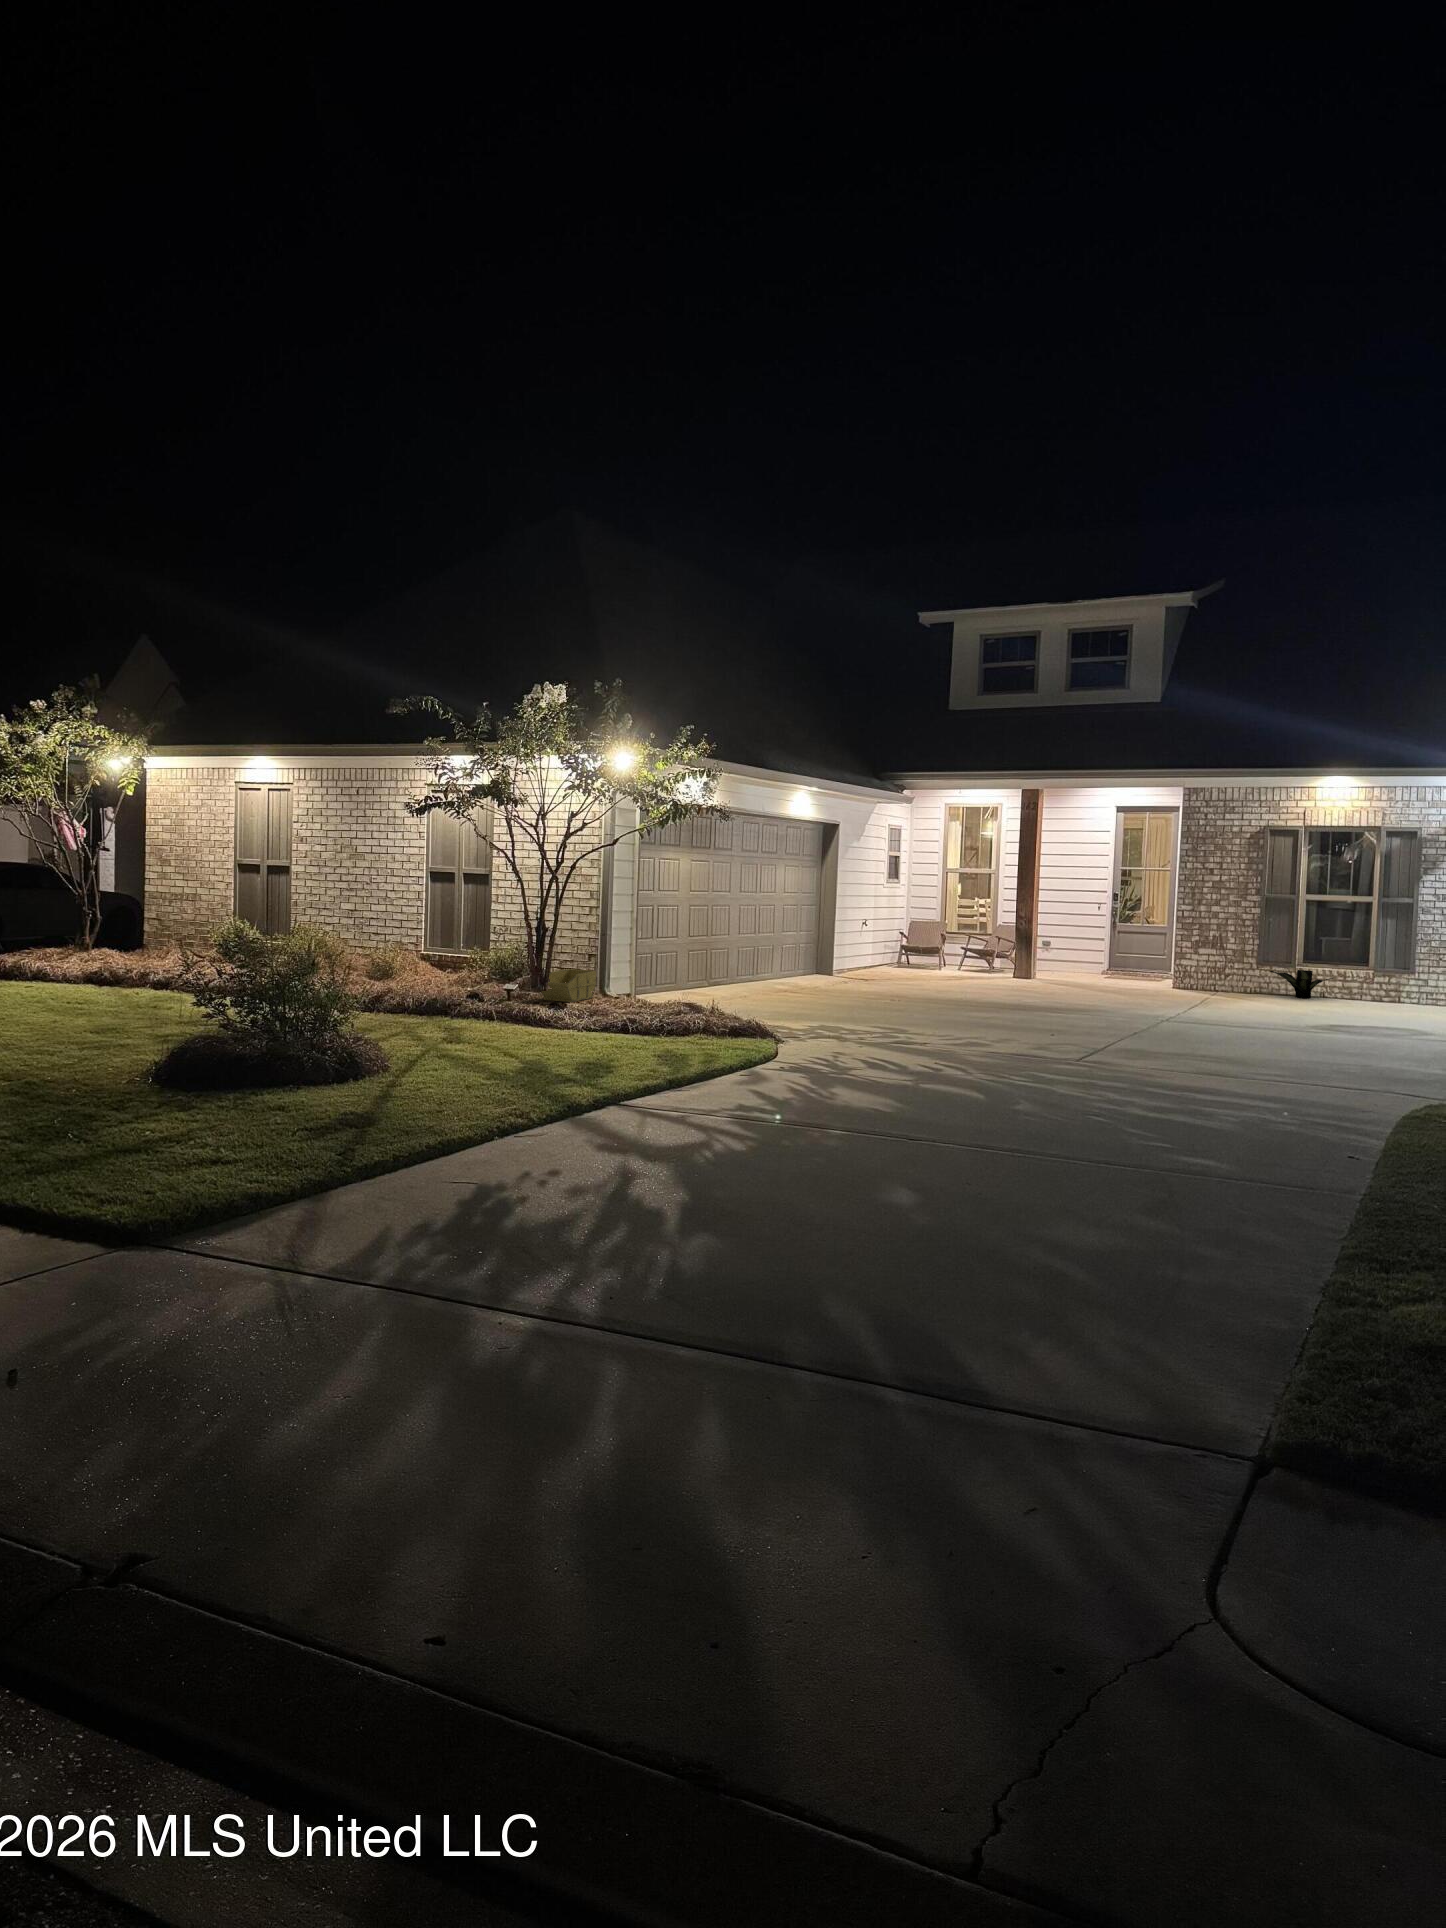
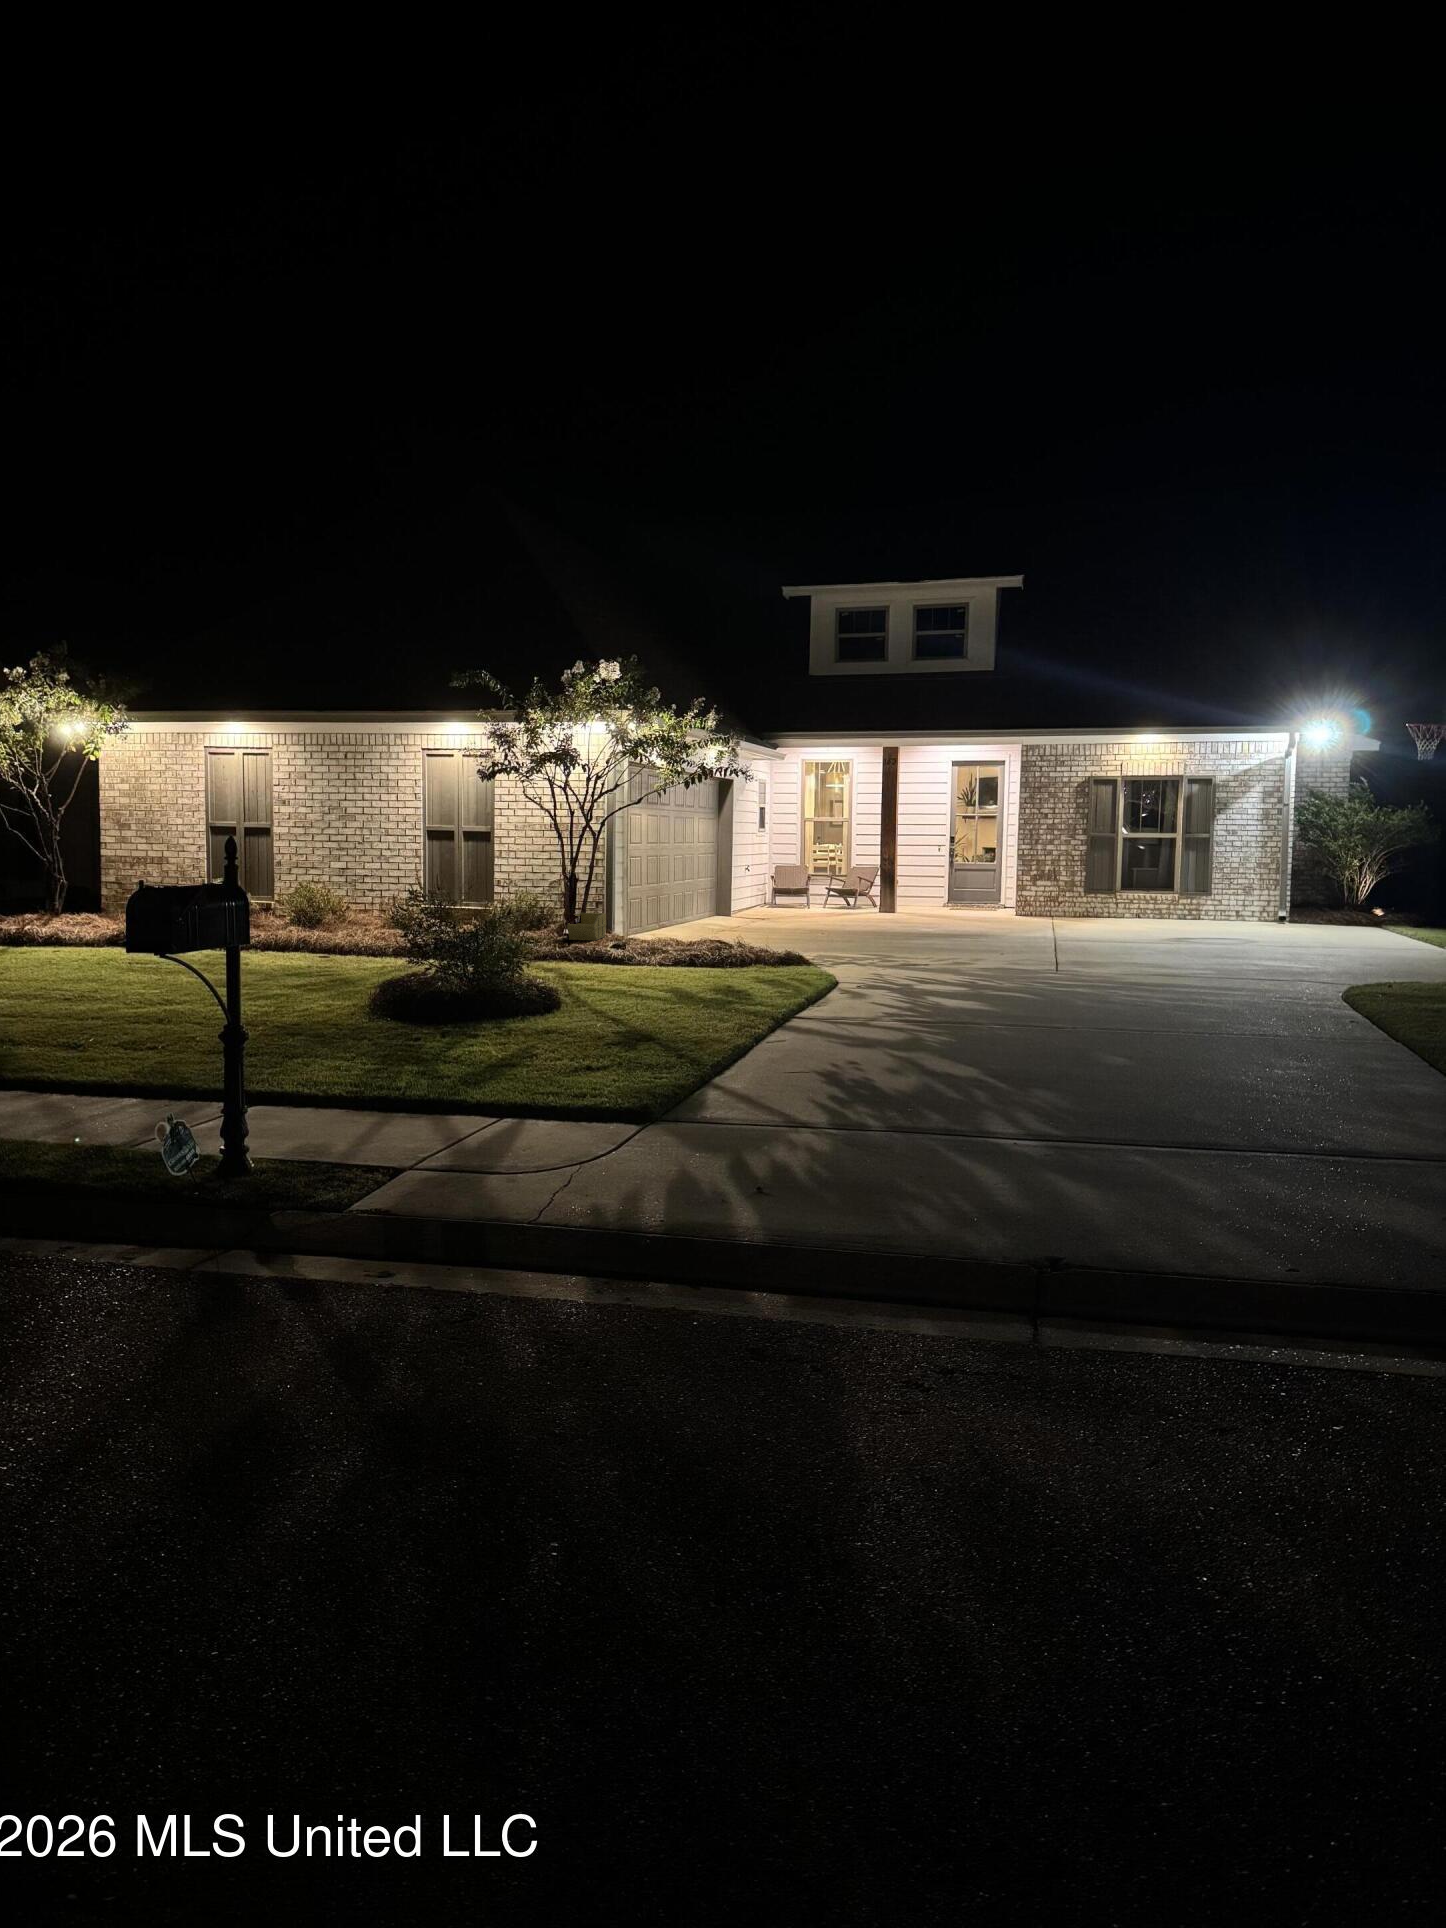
potted plant: present [1270,970,1333,998] -> none [1101,895,1151,918]

